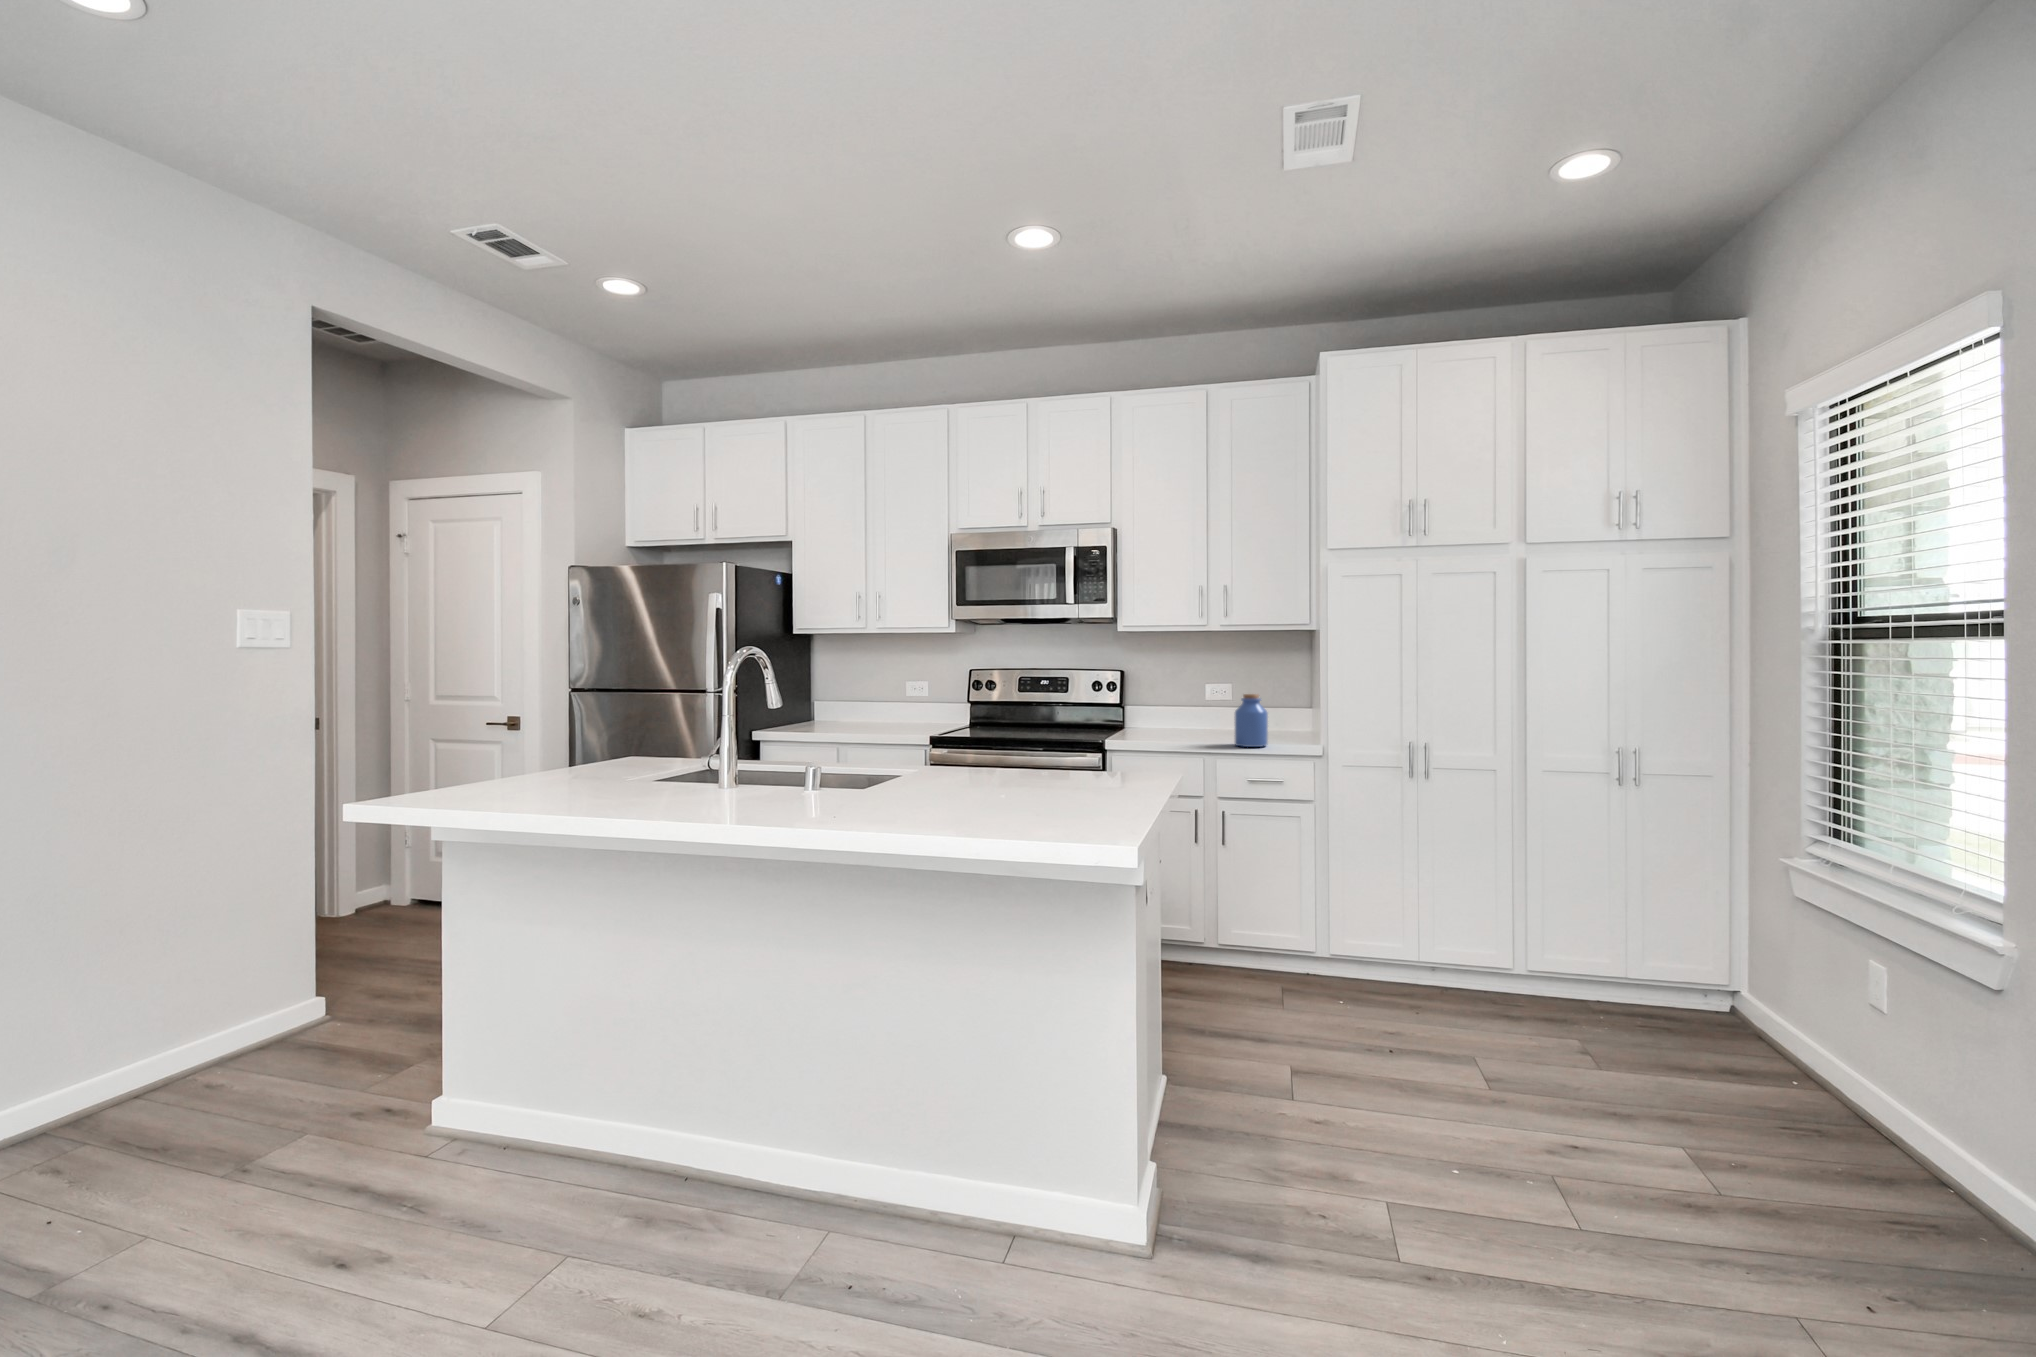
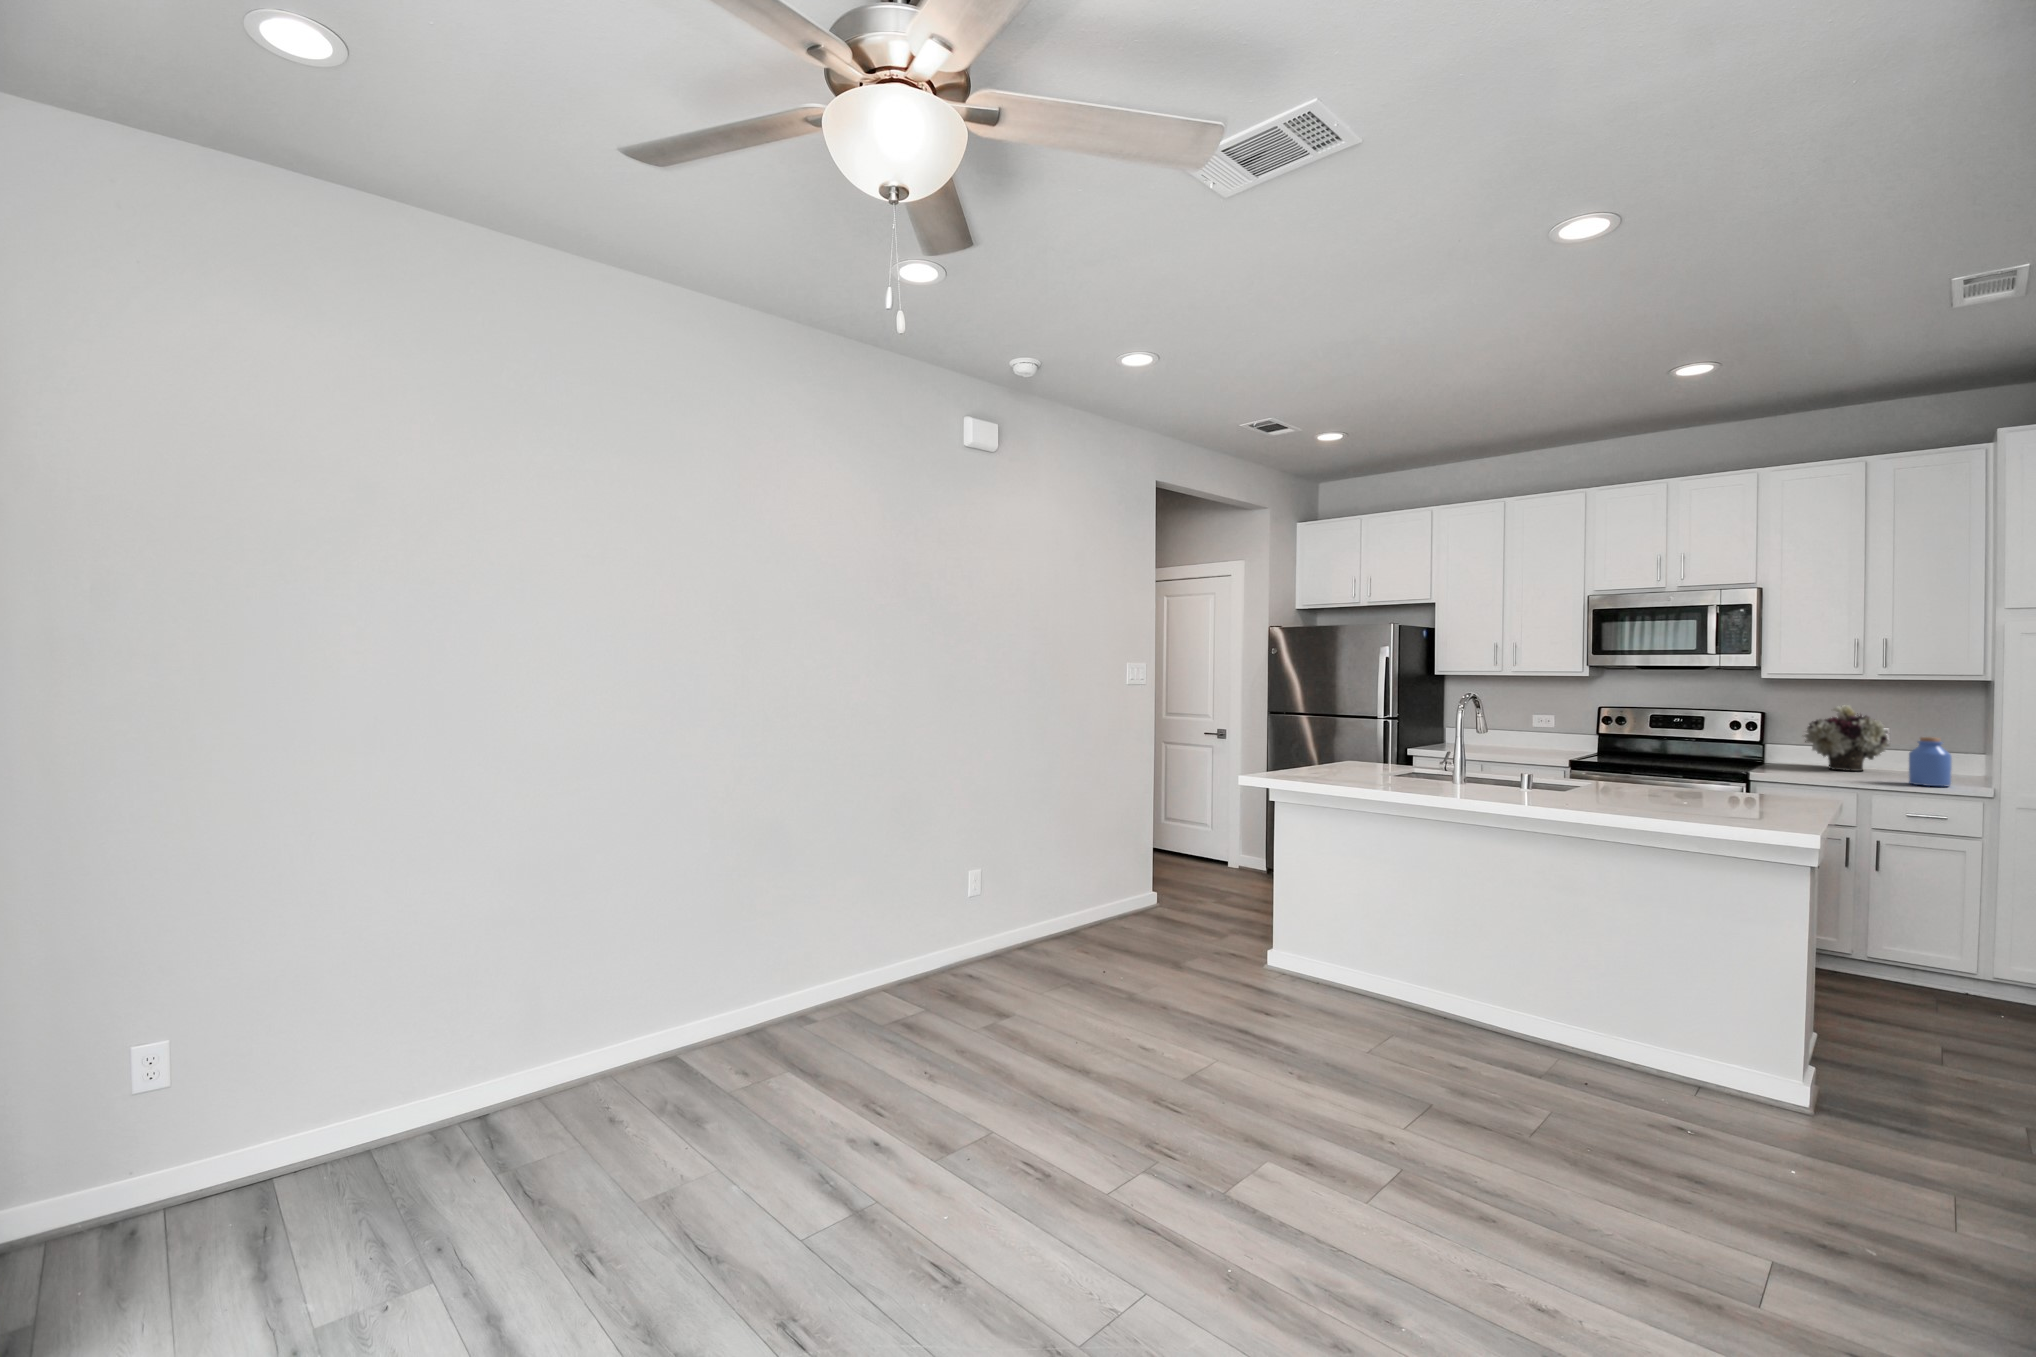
flower arrangement: none [1152,660,1226,732] -> present [1804,705,1889,771]

